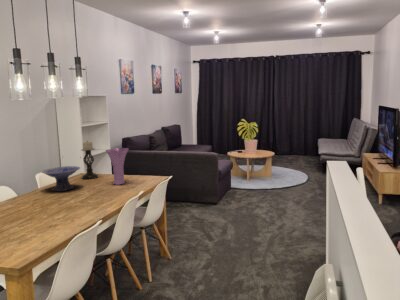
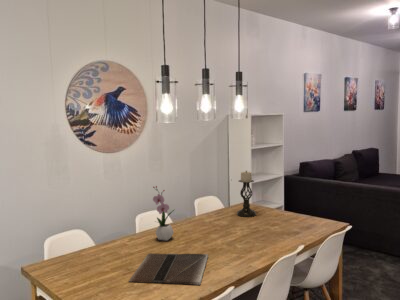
vase: present [106,148,128,185] -> none [262,185,292,233]
flower arrangement: none [13,155,35,202] -> present [153,186,174,241]
decorative bowl: present [42,166,80,191] -> none [188,200,231,231]
laptop: none [15,202,77,226] -> present [129,253,208,285]

